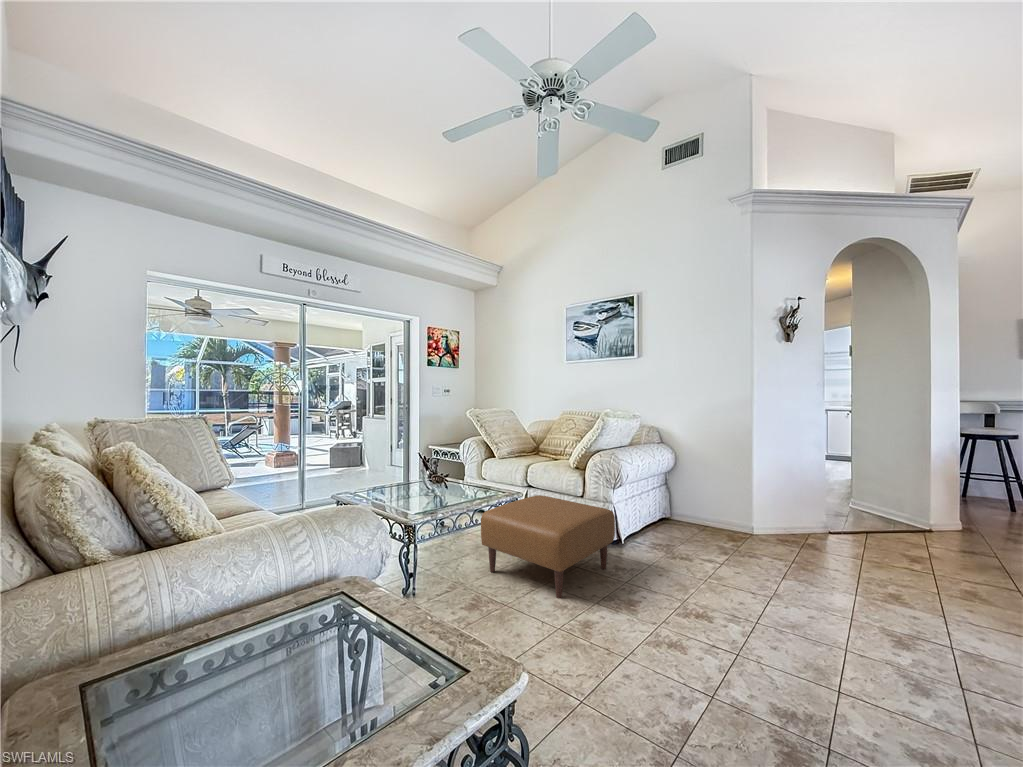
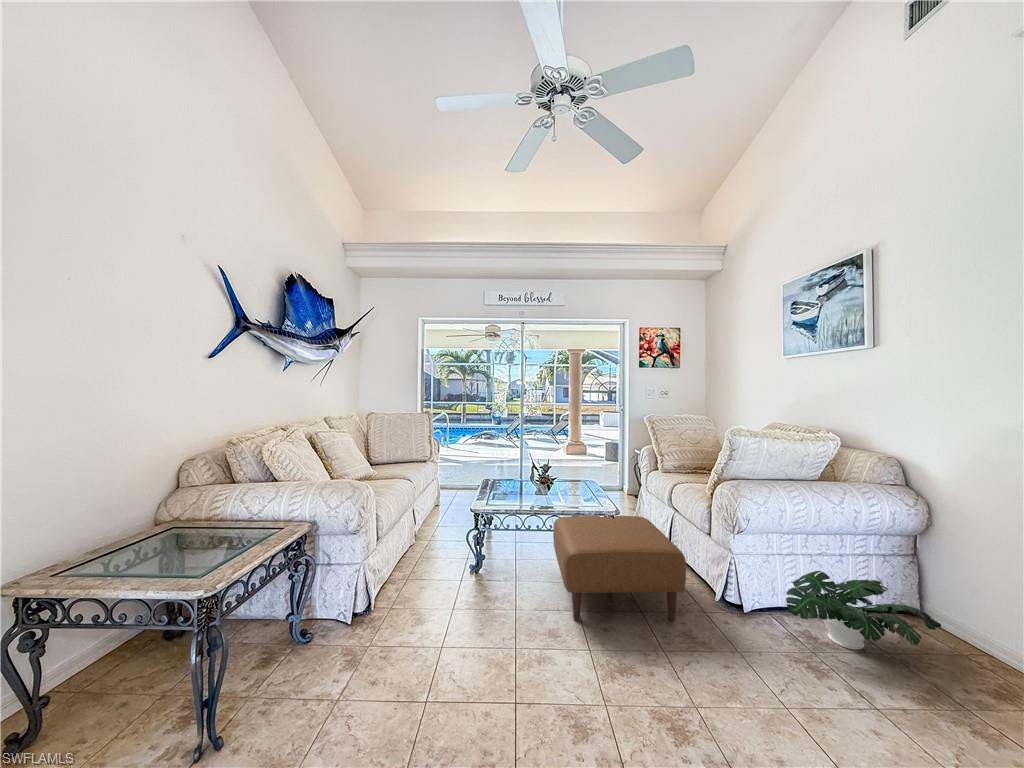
potted plant: none [642,501,726,546] -> present [786,571,941,650]

